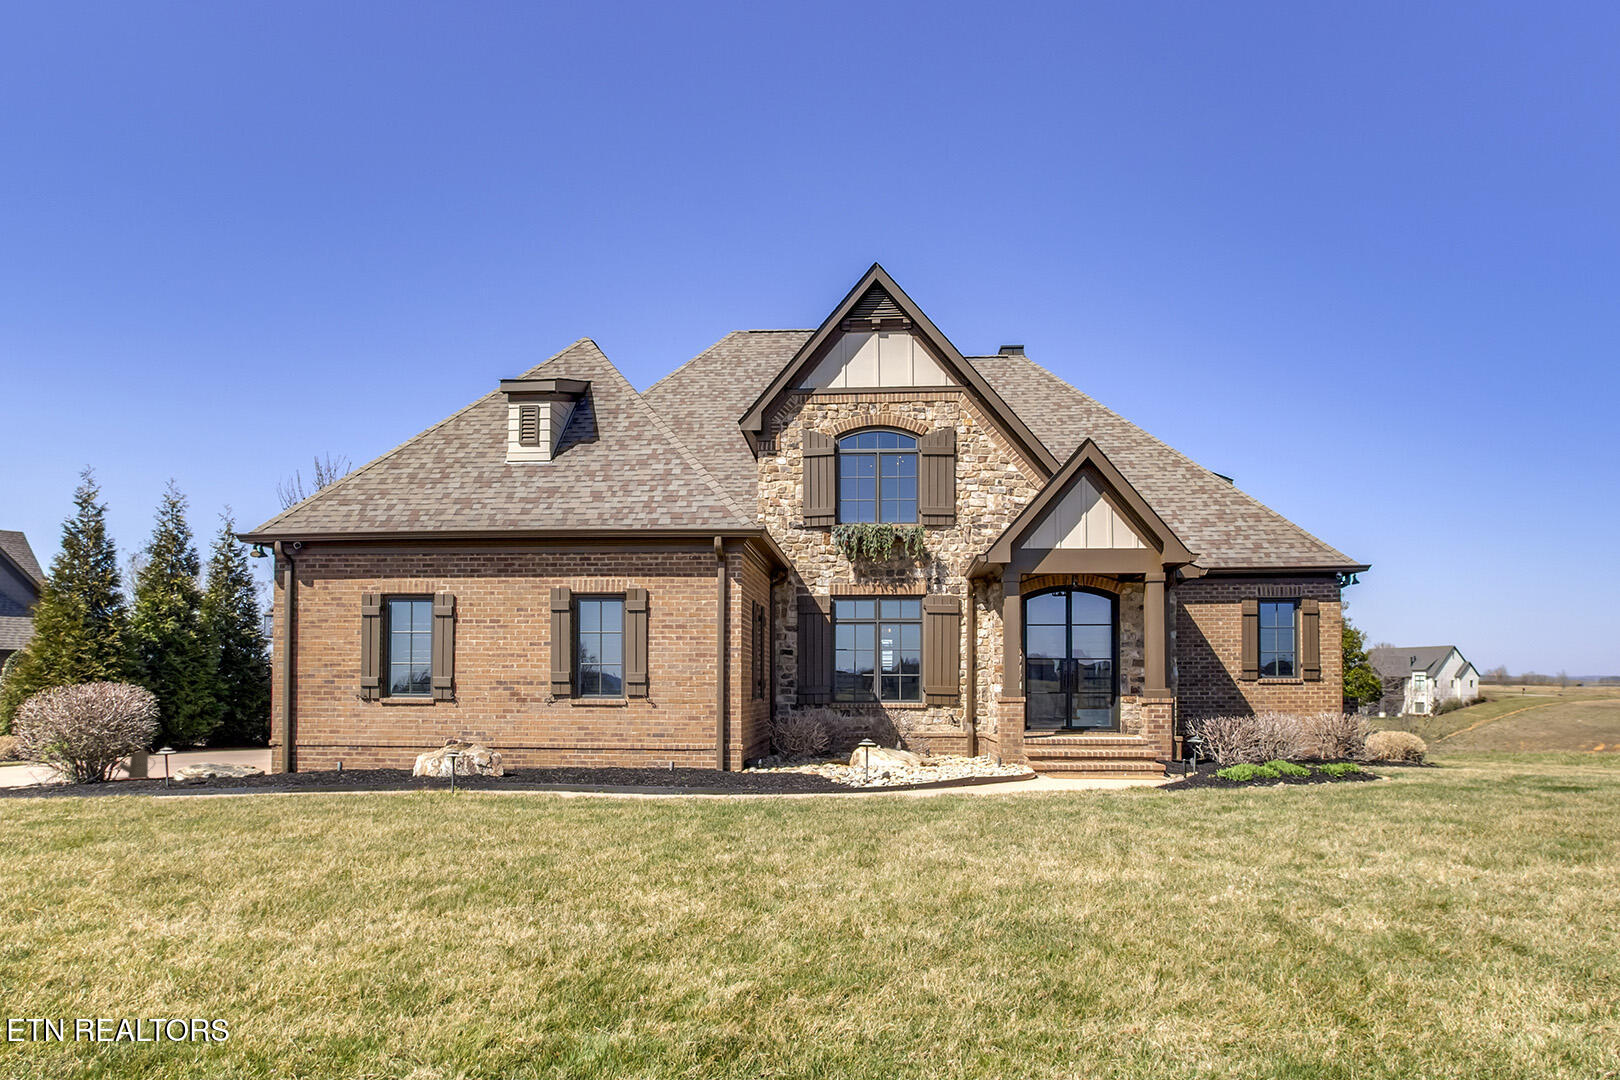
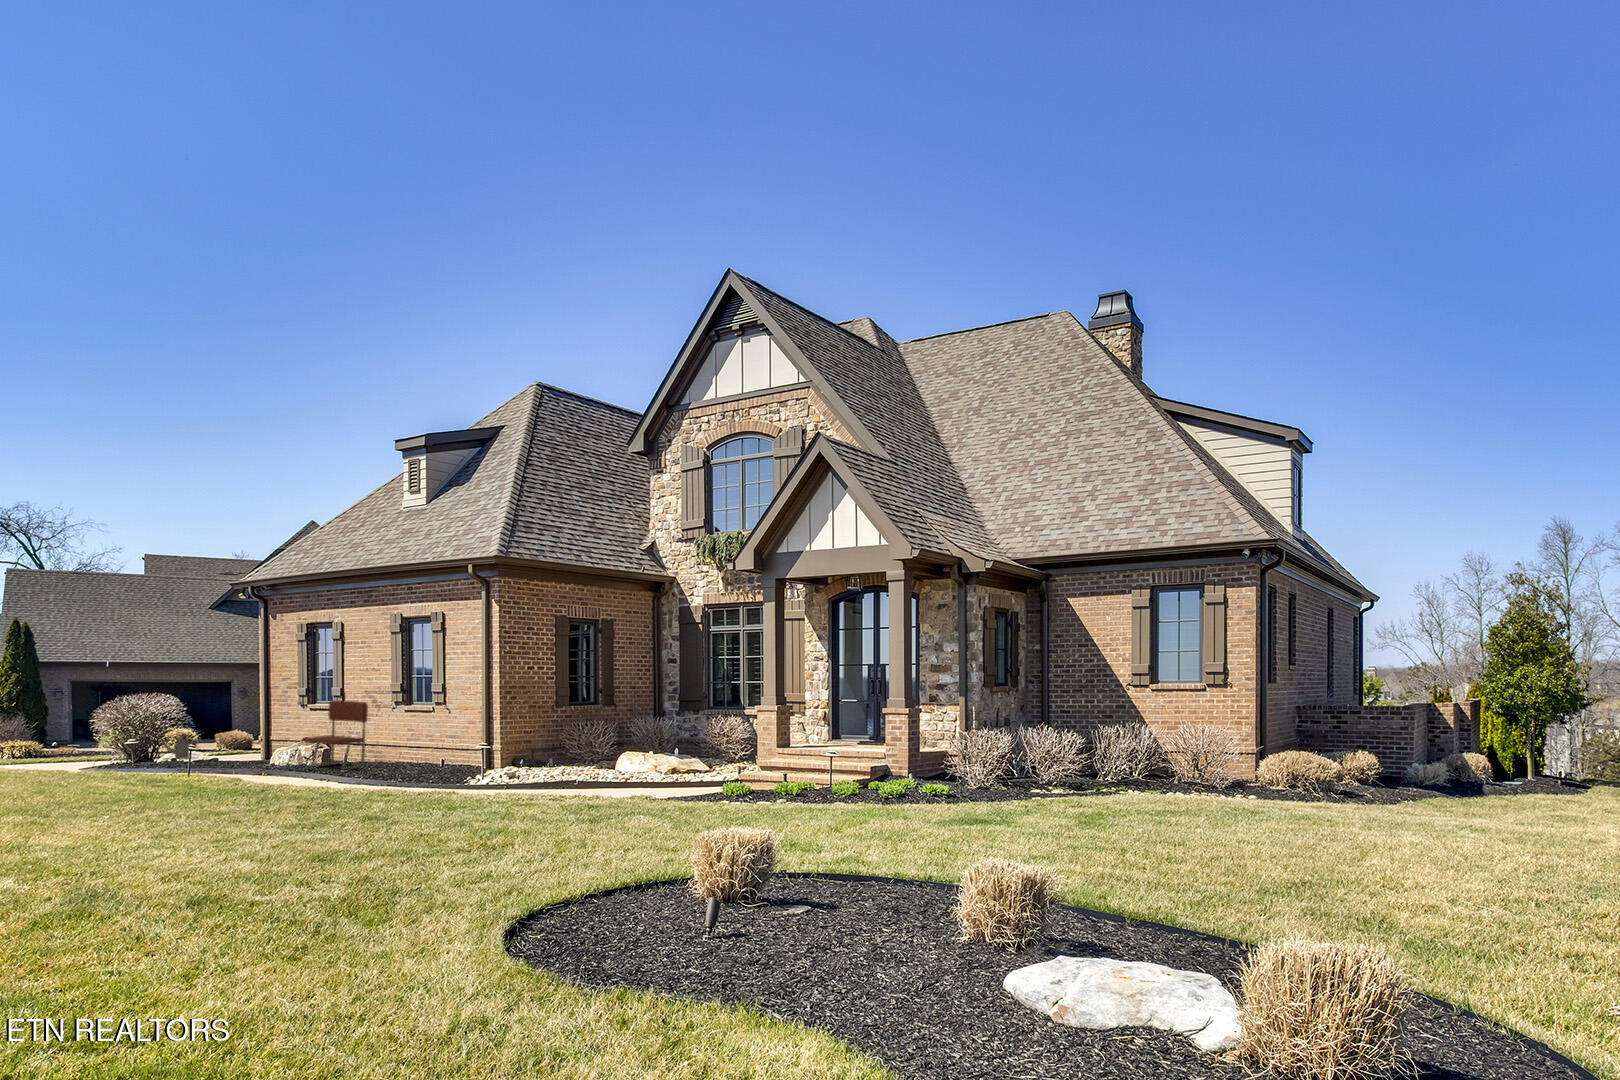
bench: none [425,694,511,778] -> present [302,701,368,769]

